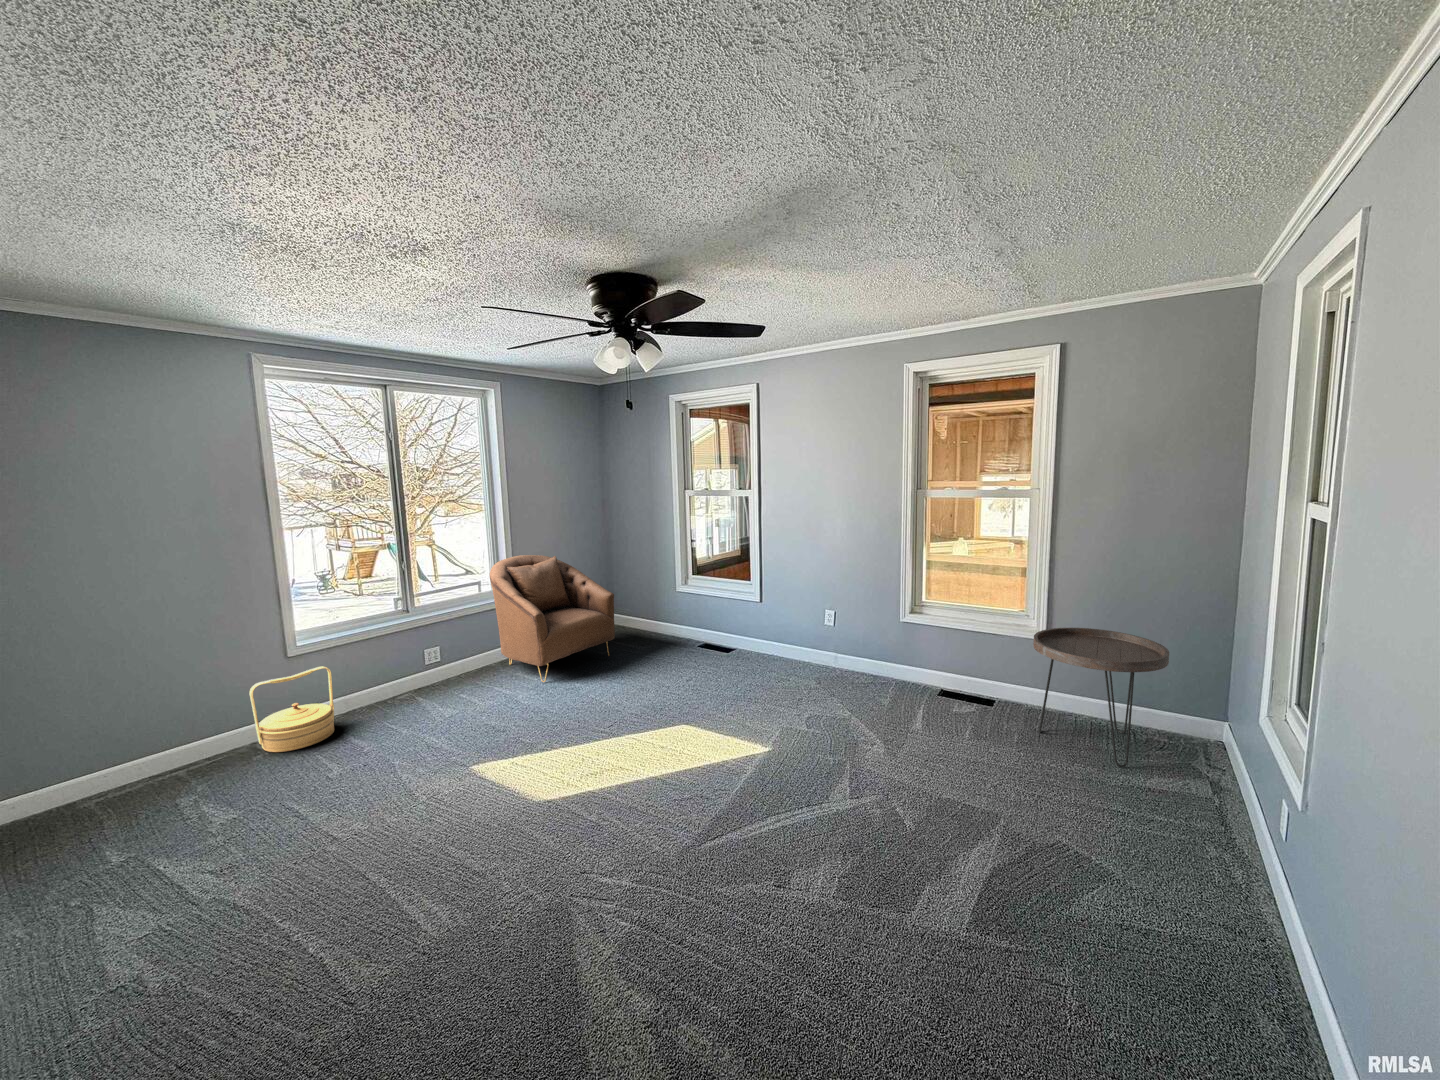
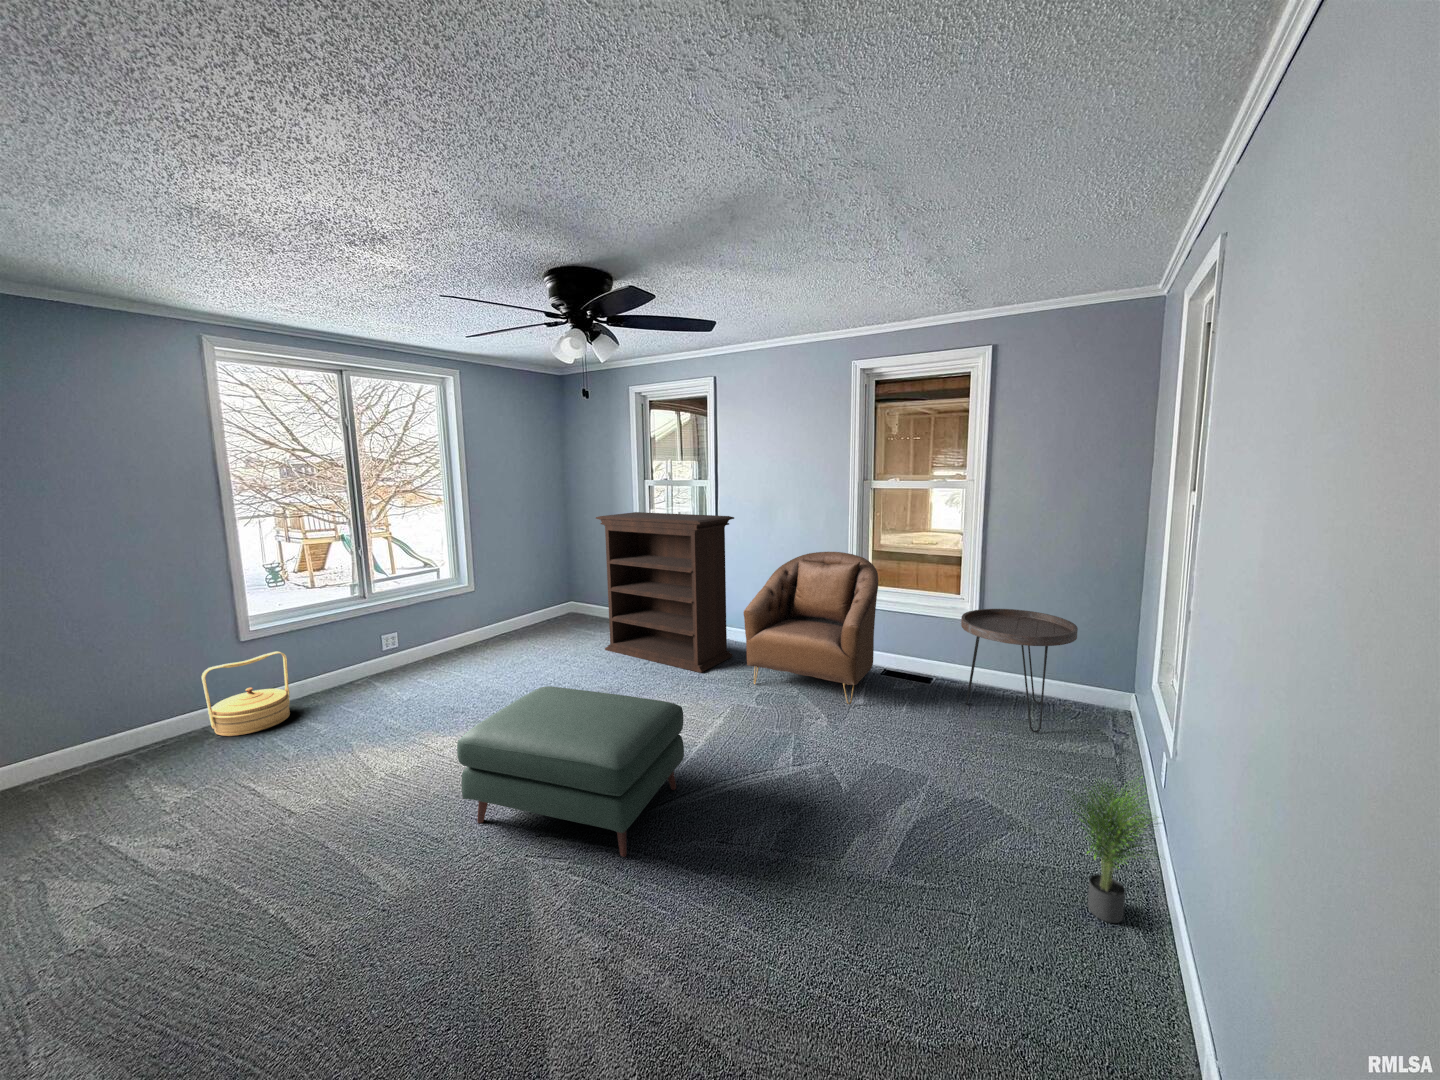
bookshelf: none [637,522,782,691] -> present [596,512,734,673]
armchair: present [490,555,615,682] -> present [744,552,878,704]
ottoman: none [499,710,735,902] -> present [457,686,684,857]
potted plant: none [1175,834,1313,1008] -> present [1074,778,1159,923]

